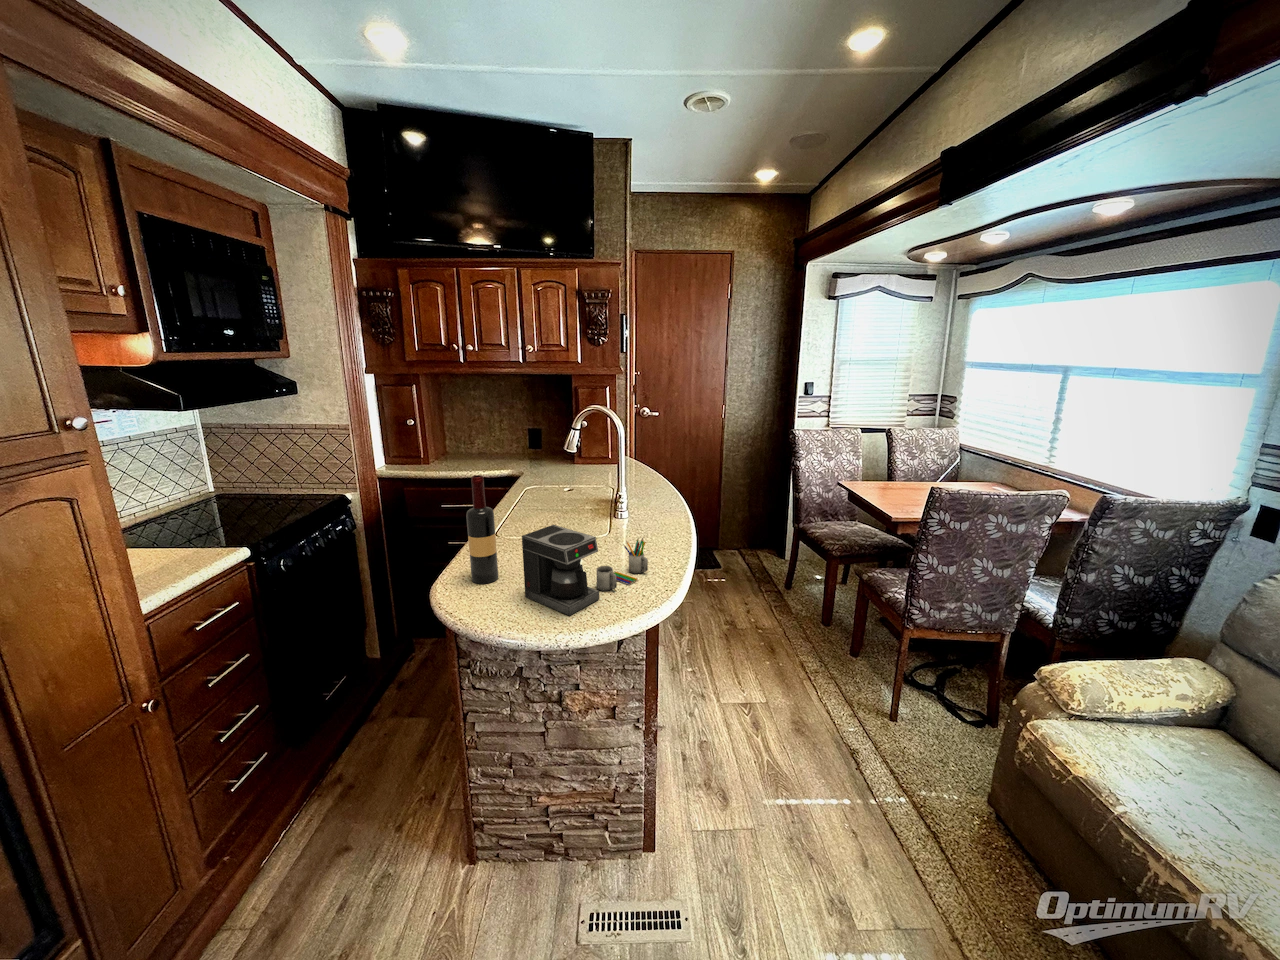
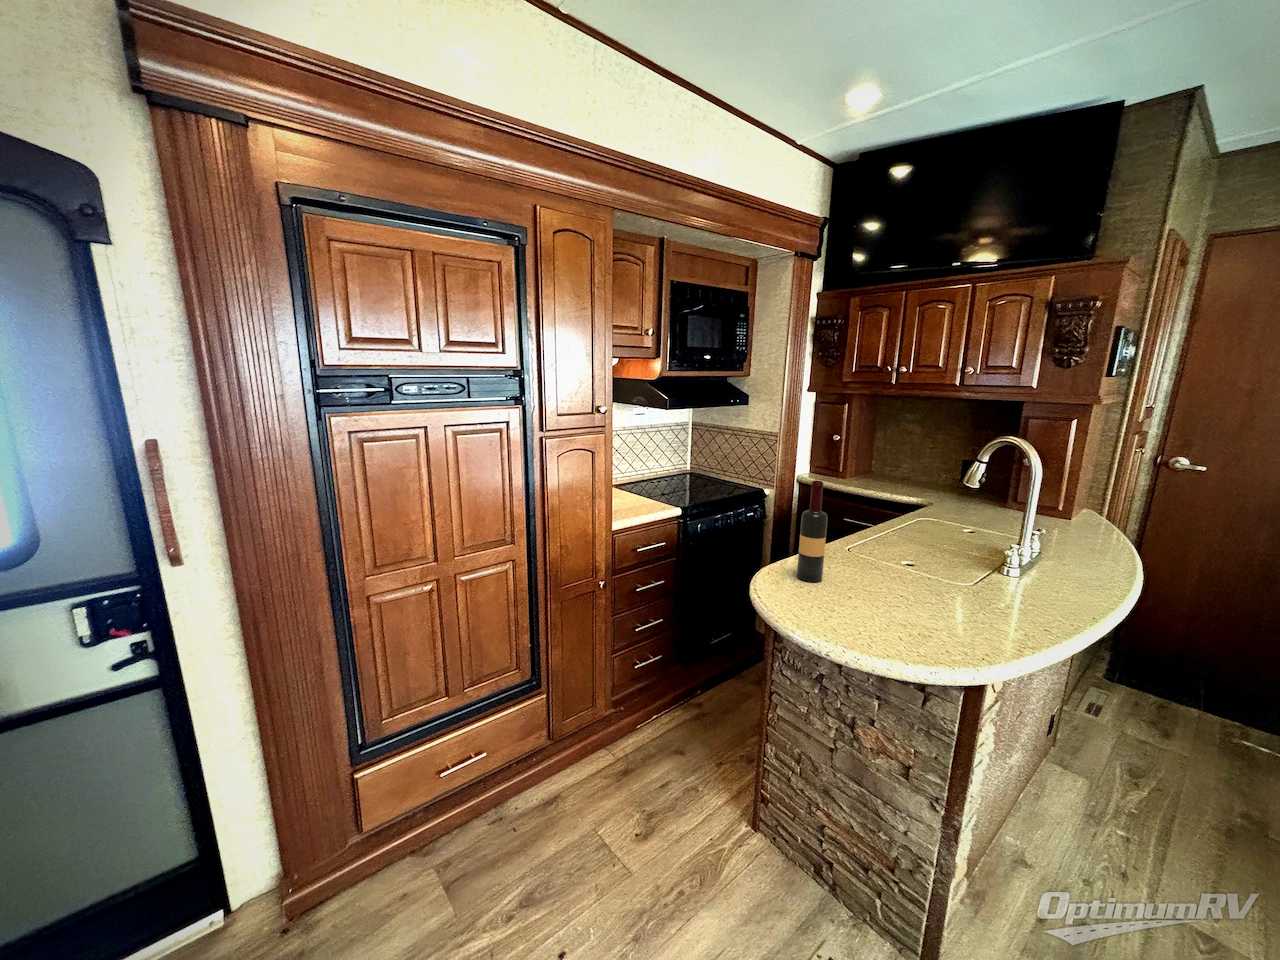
coffee maker: present [522,525,648,616] -> none [830,544,1001,639]

